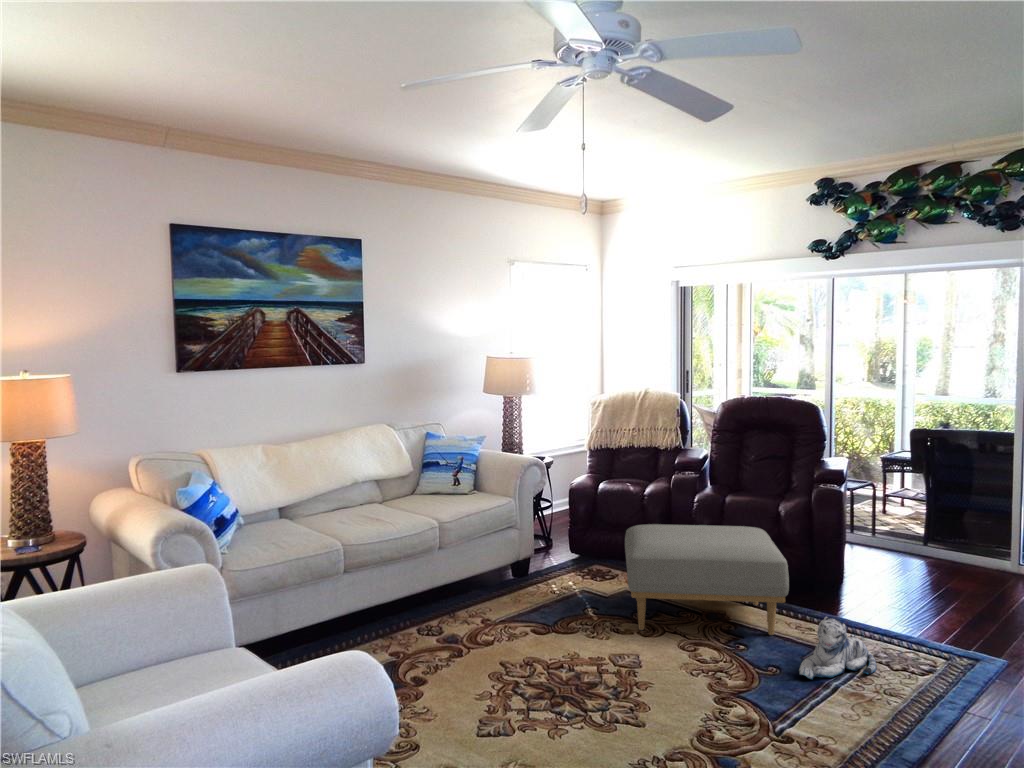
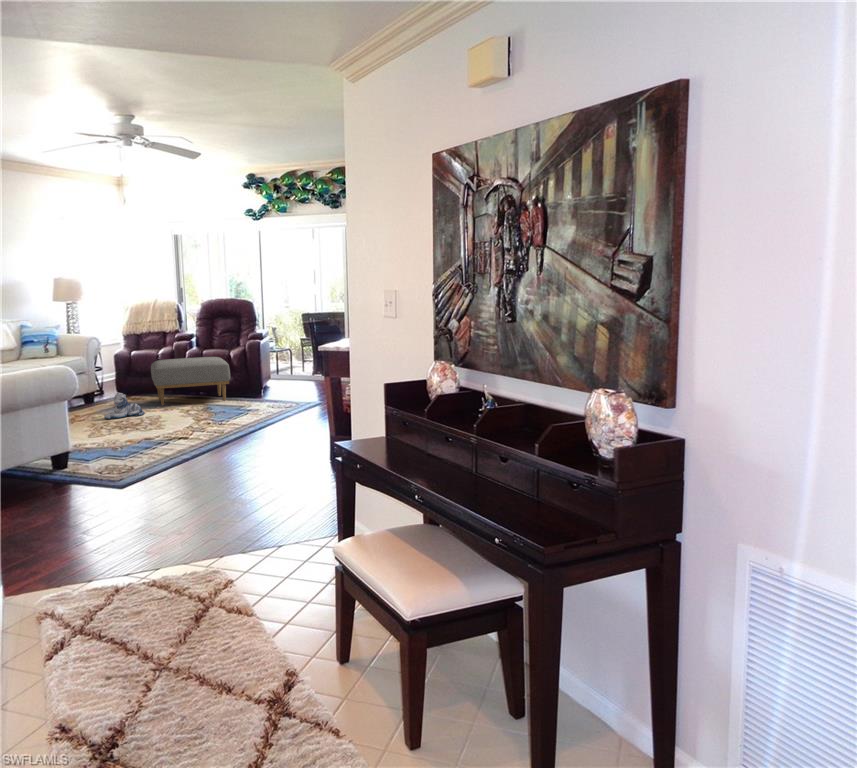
plush toy: present [799,617,877,679] -> present [104,393,145,419]

